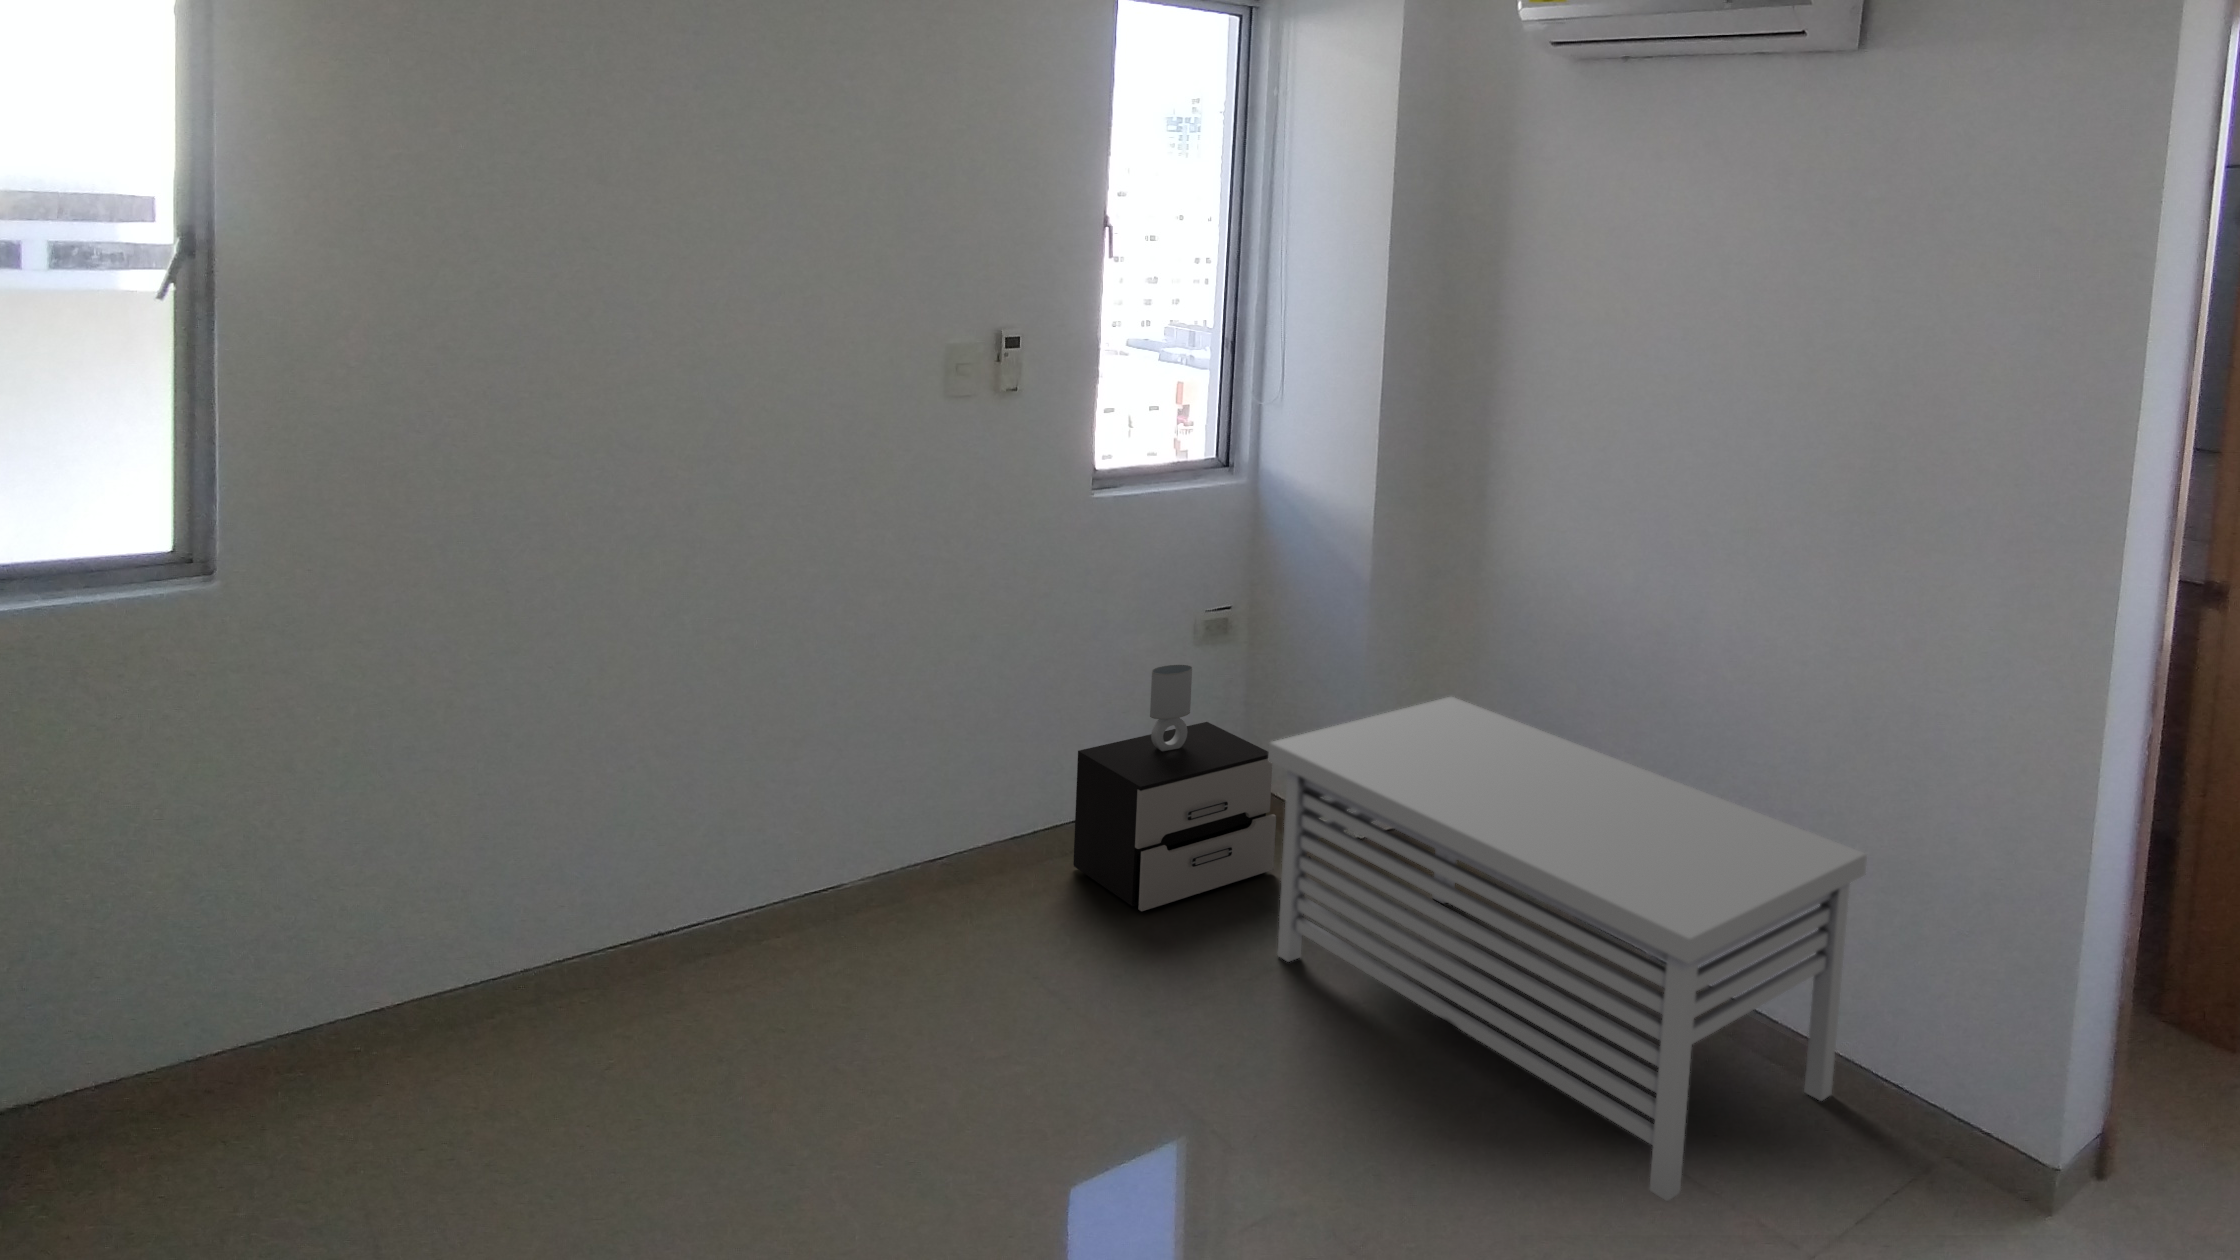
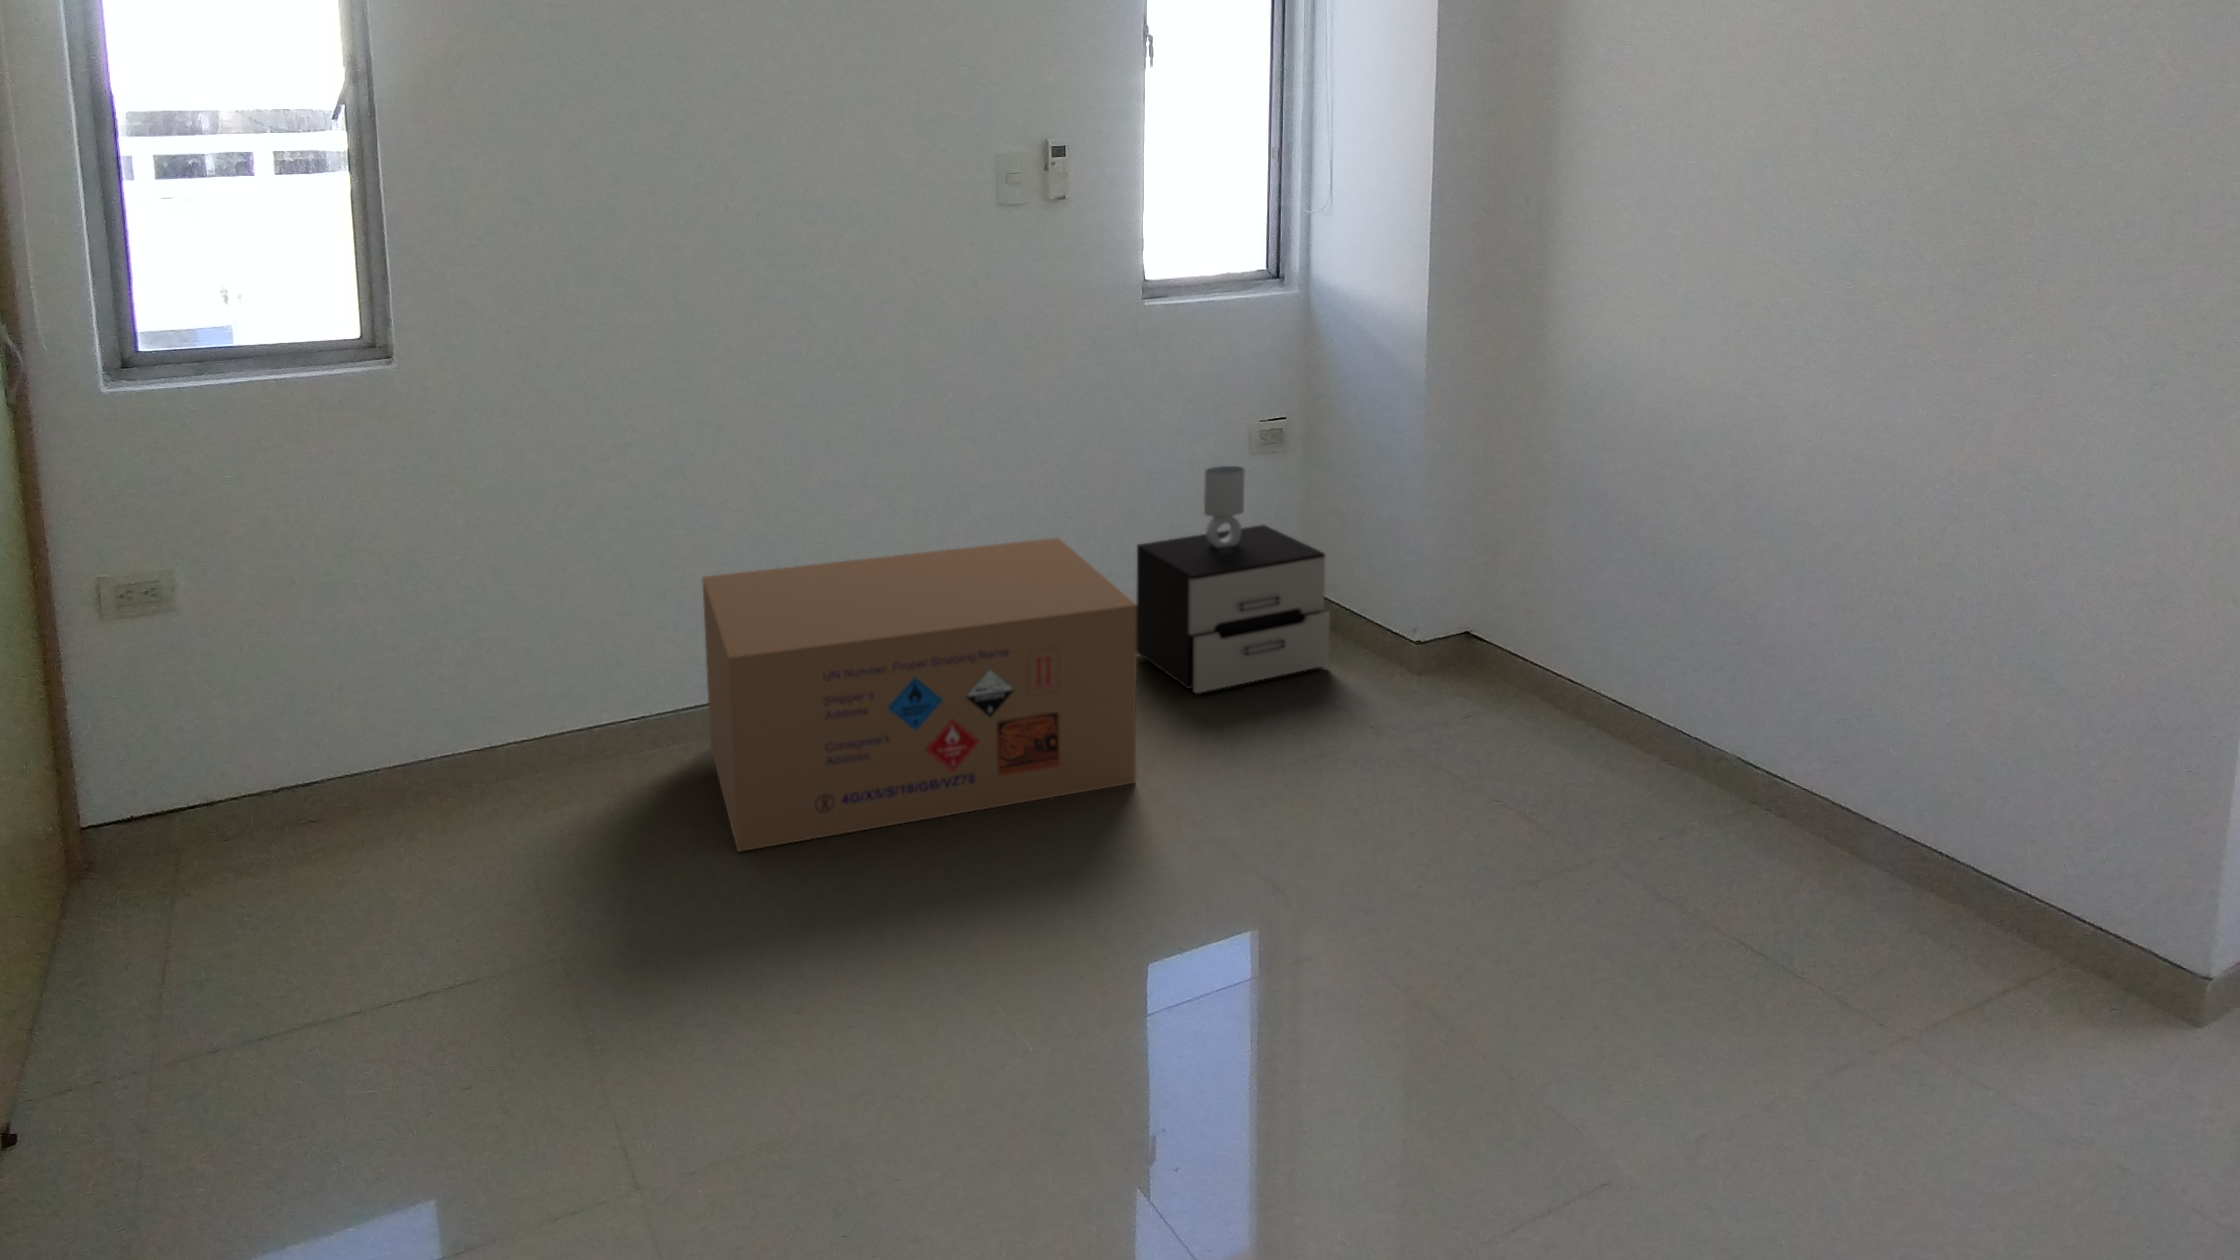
storage bench: present [1269,696,1867,1201] -> none [1311,500,1964,990]
cardboard box: none [589,752,1095,1152] -> present [702,538,1137,852]

